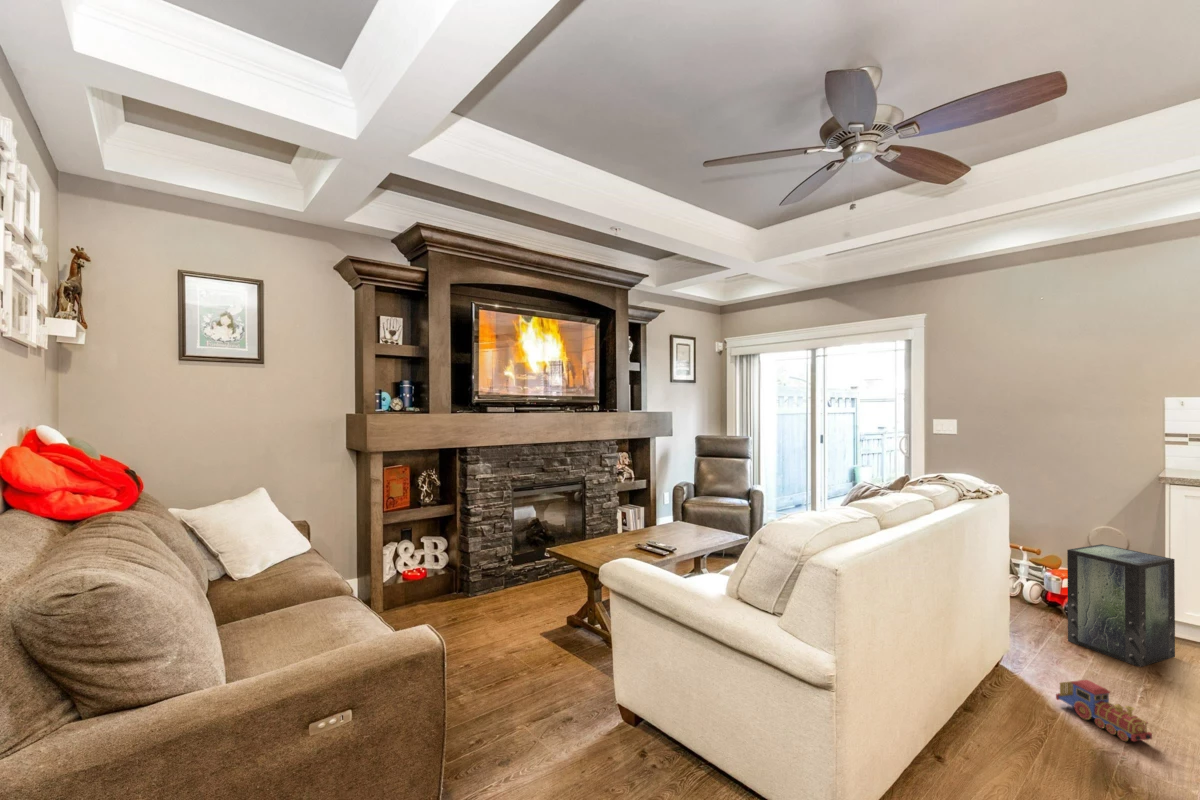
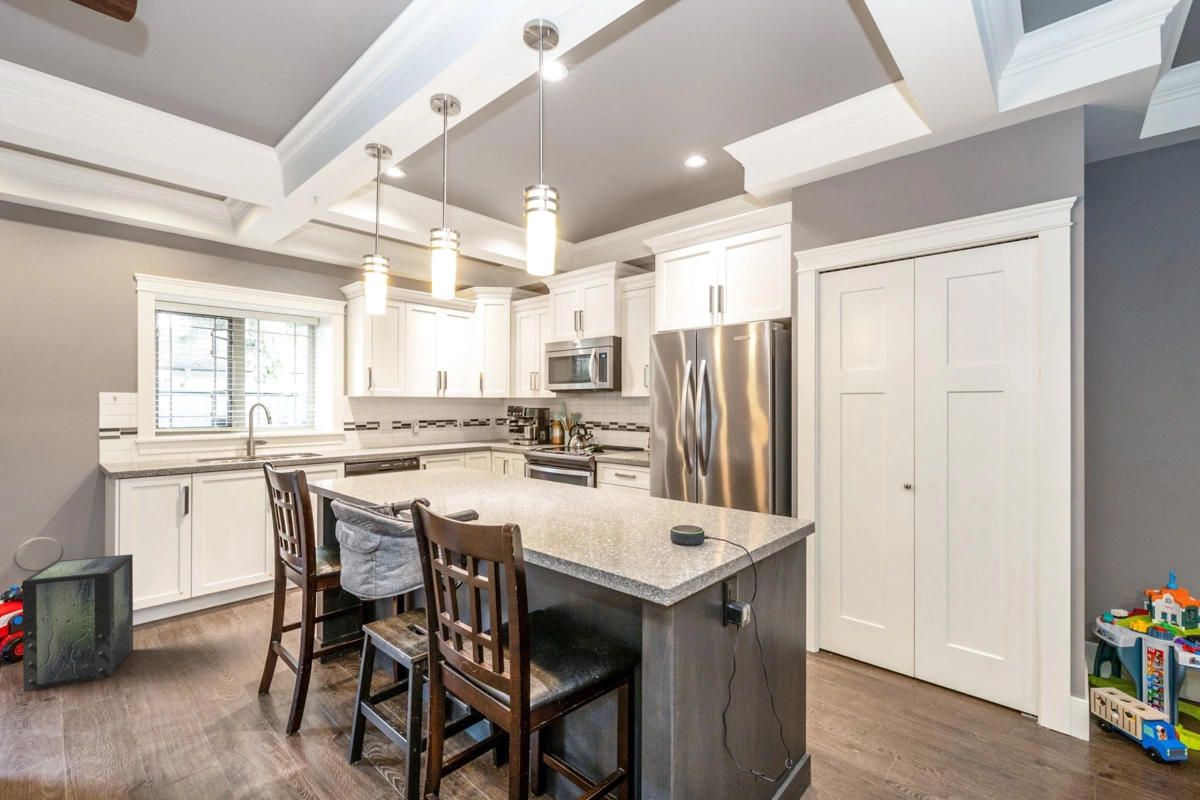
toy train: present [1056,680,1152,741] -> none [52,722,162,772]

